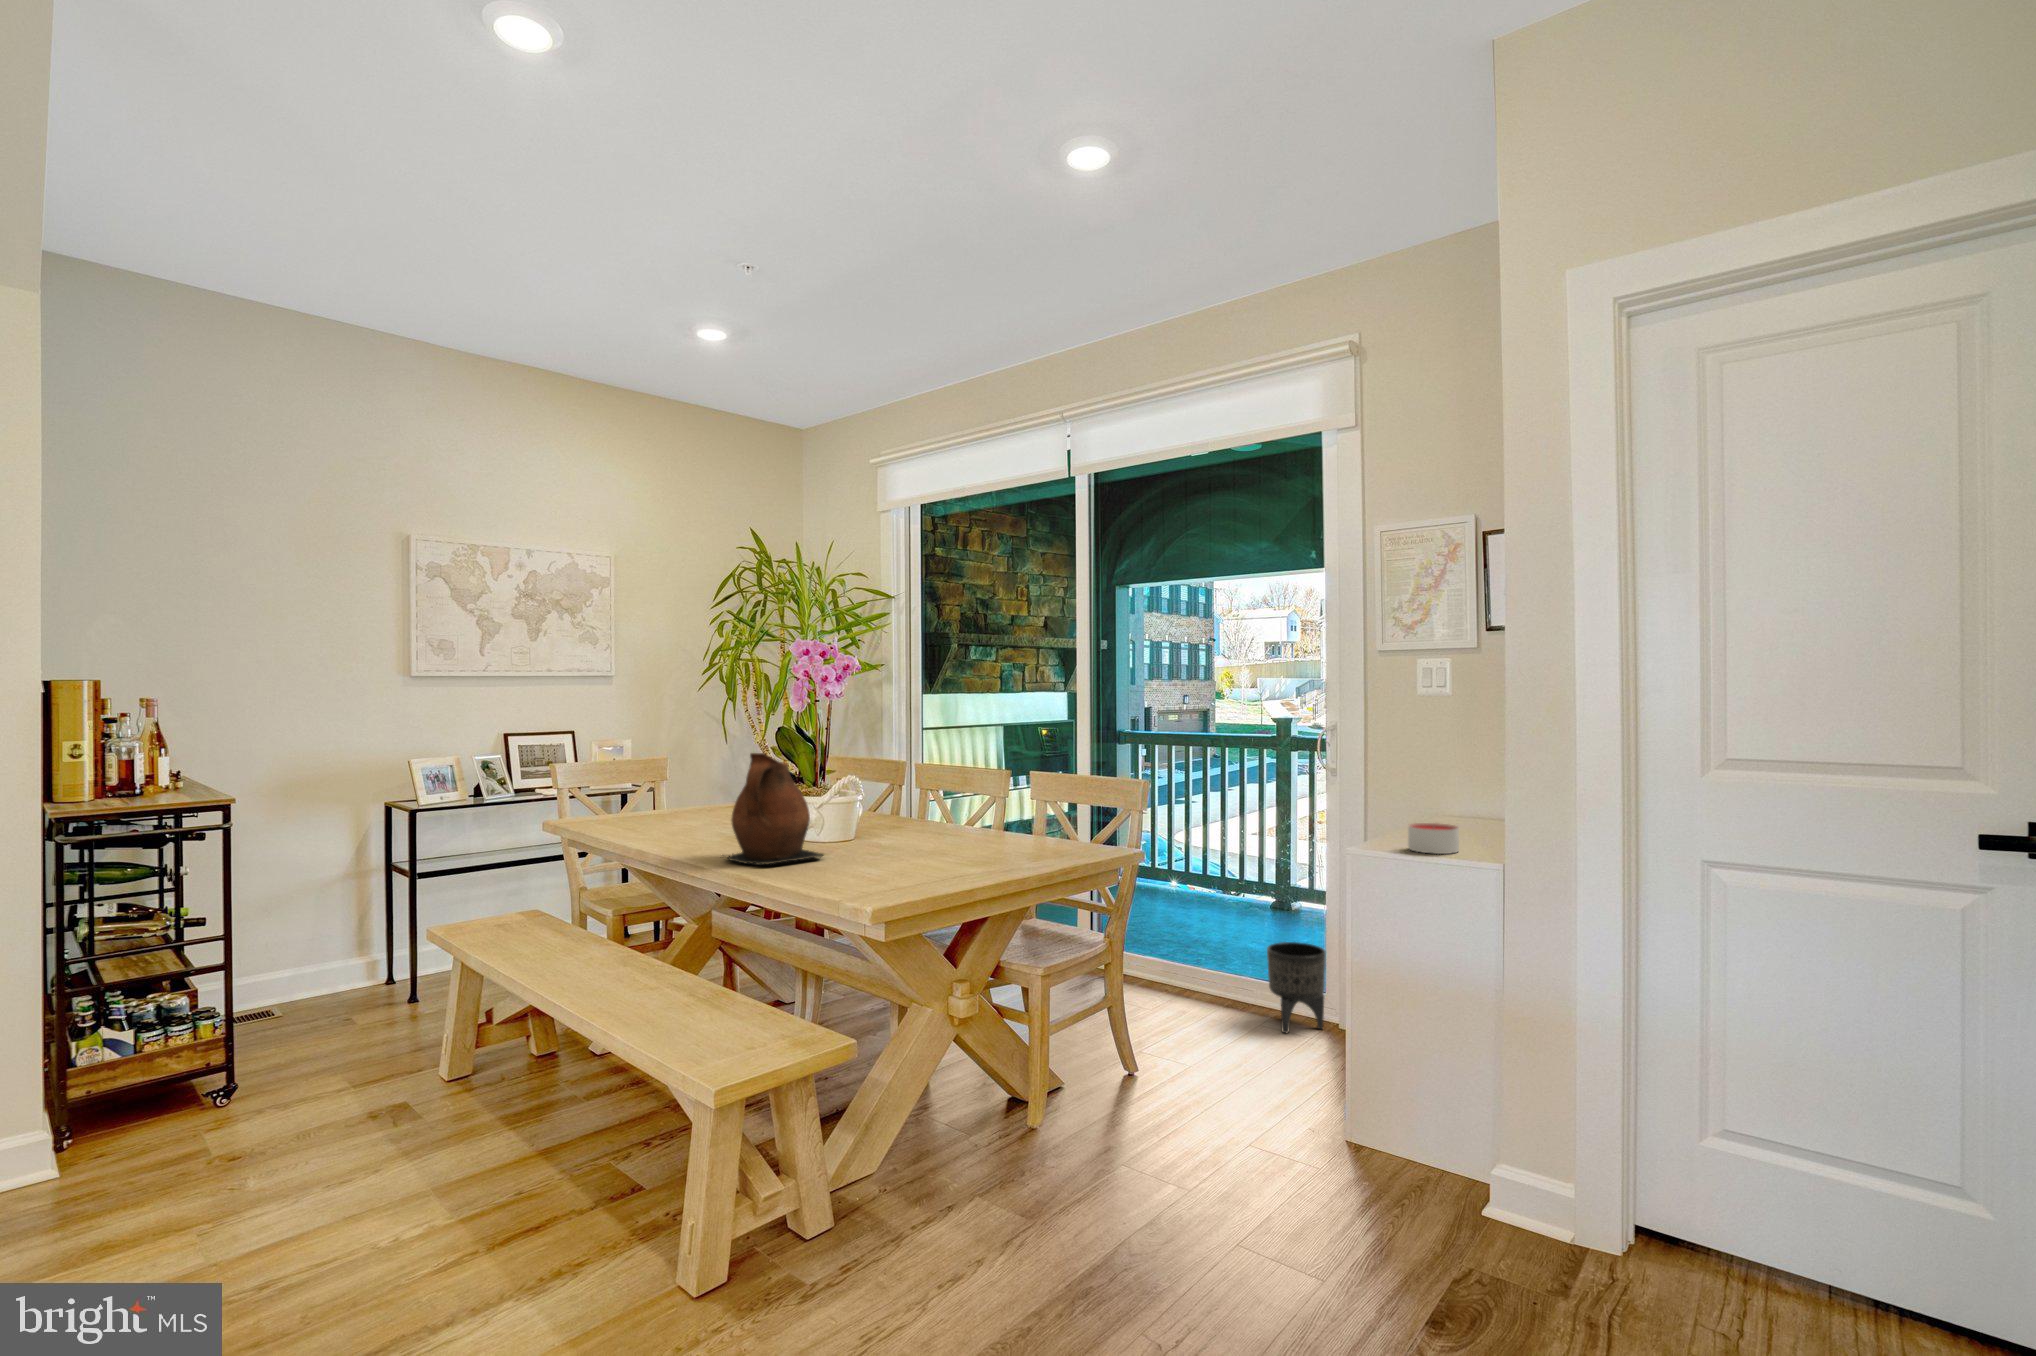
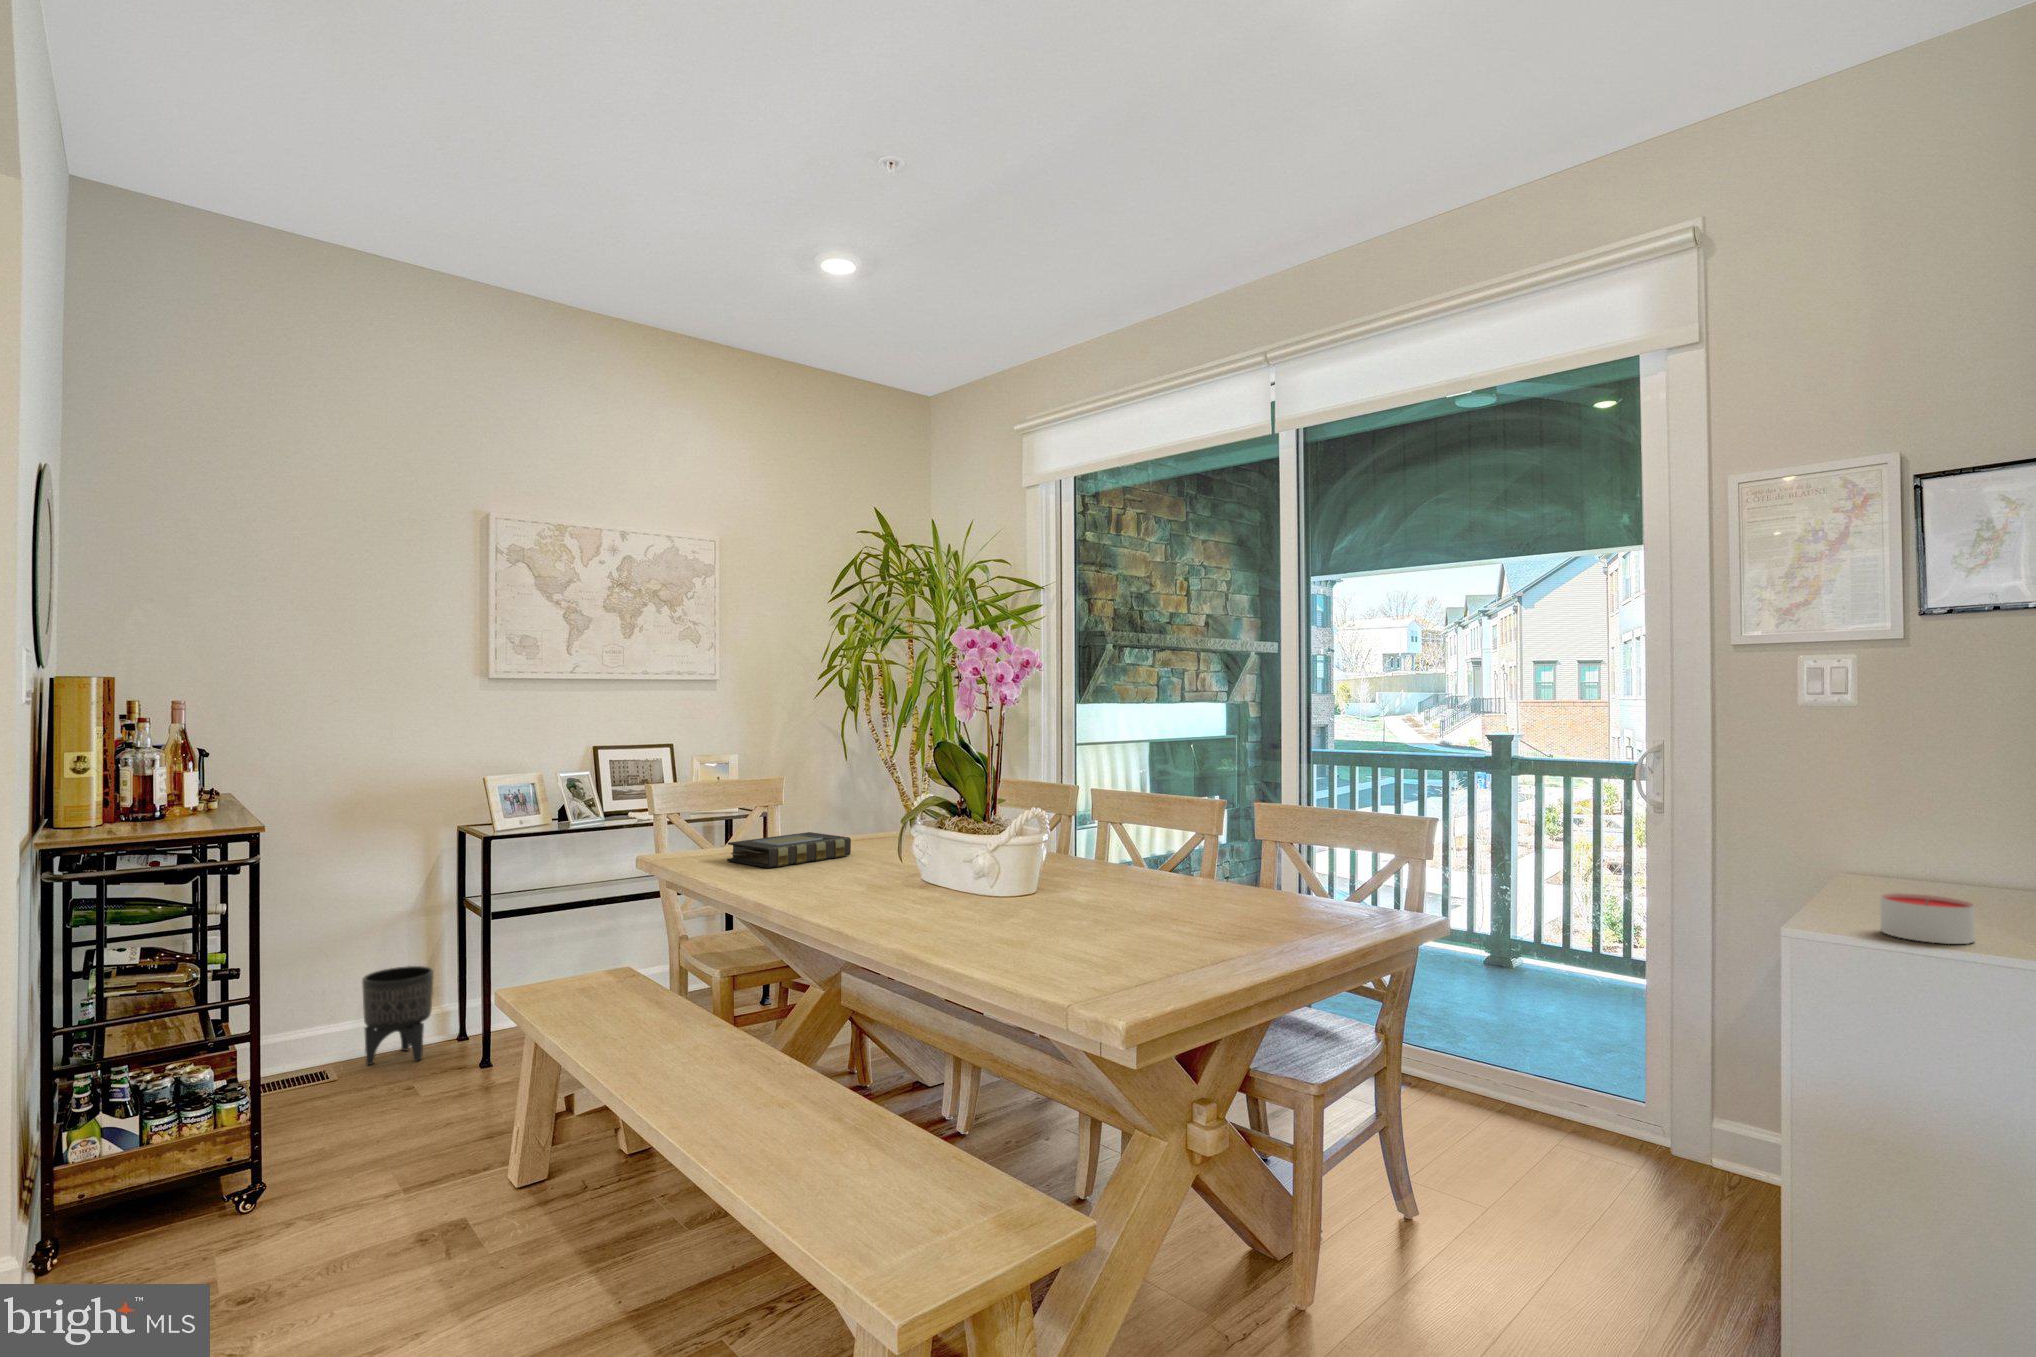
ceramic pitcher: present [727,753,823,865] -> none [869,777,1009,934]
book: none [618,800,720,827] -> present [727,832,851,868]
planter: present [1267,942,1326,1033] -> present [362,966,434,1065]

